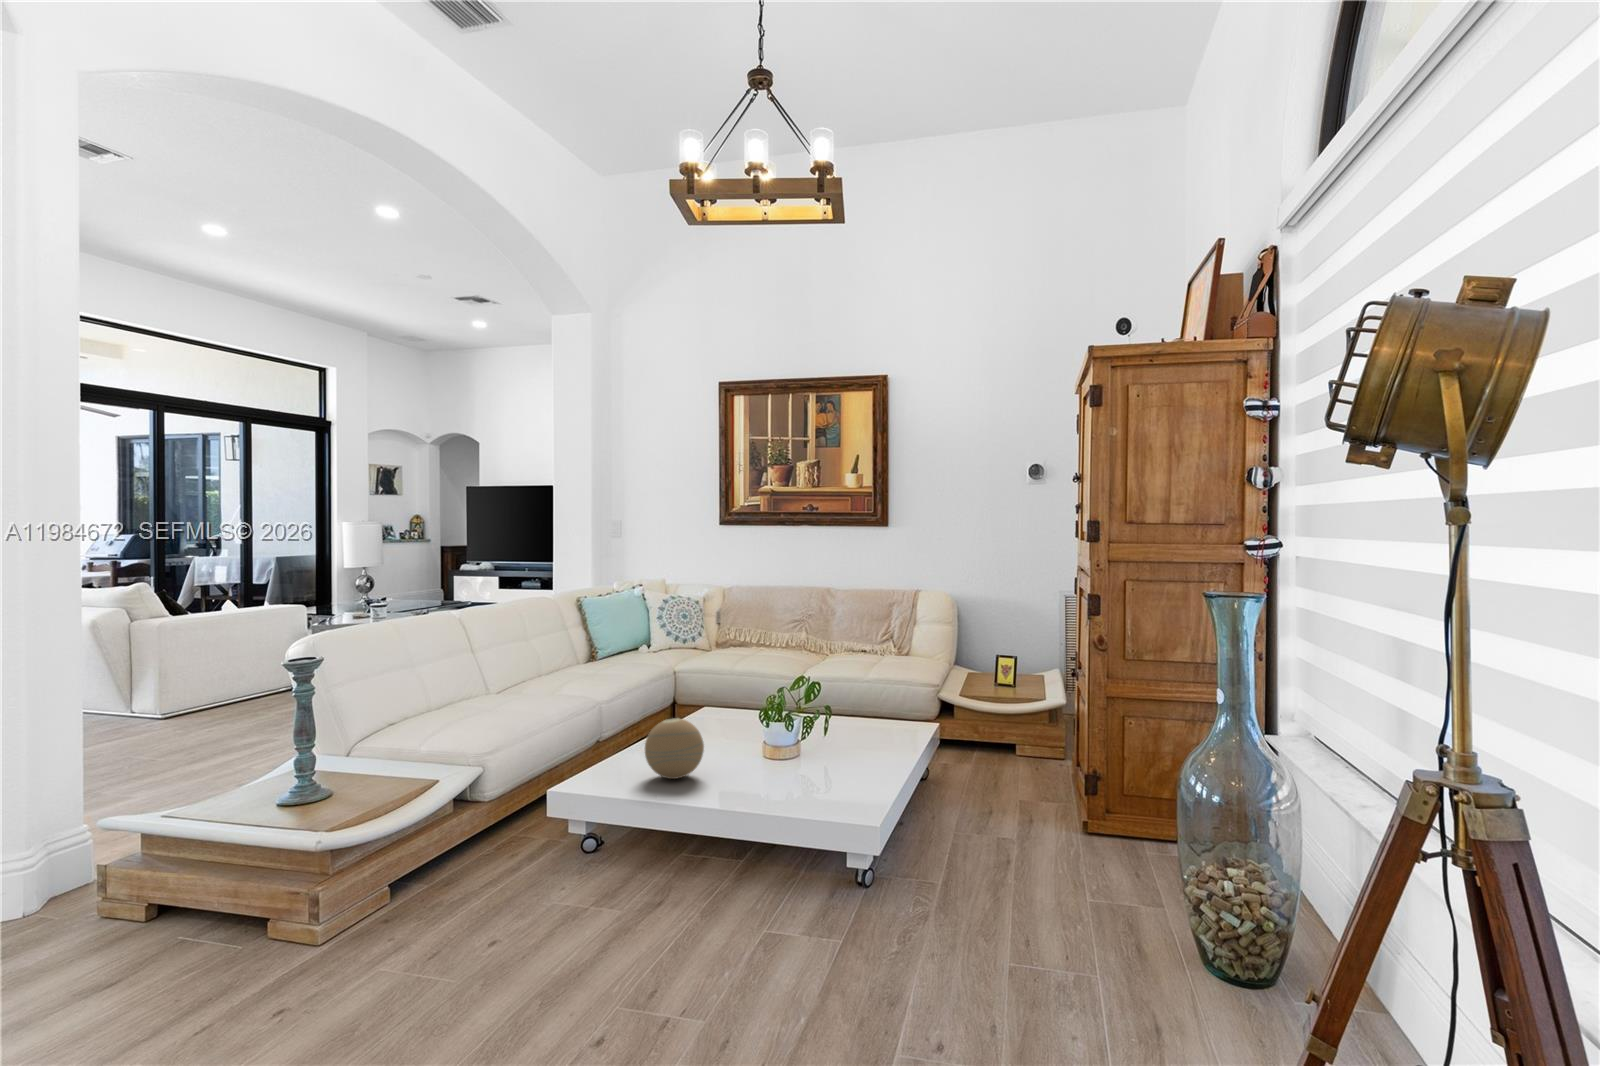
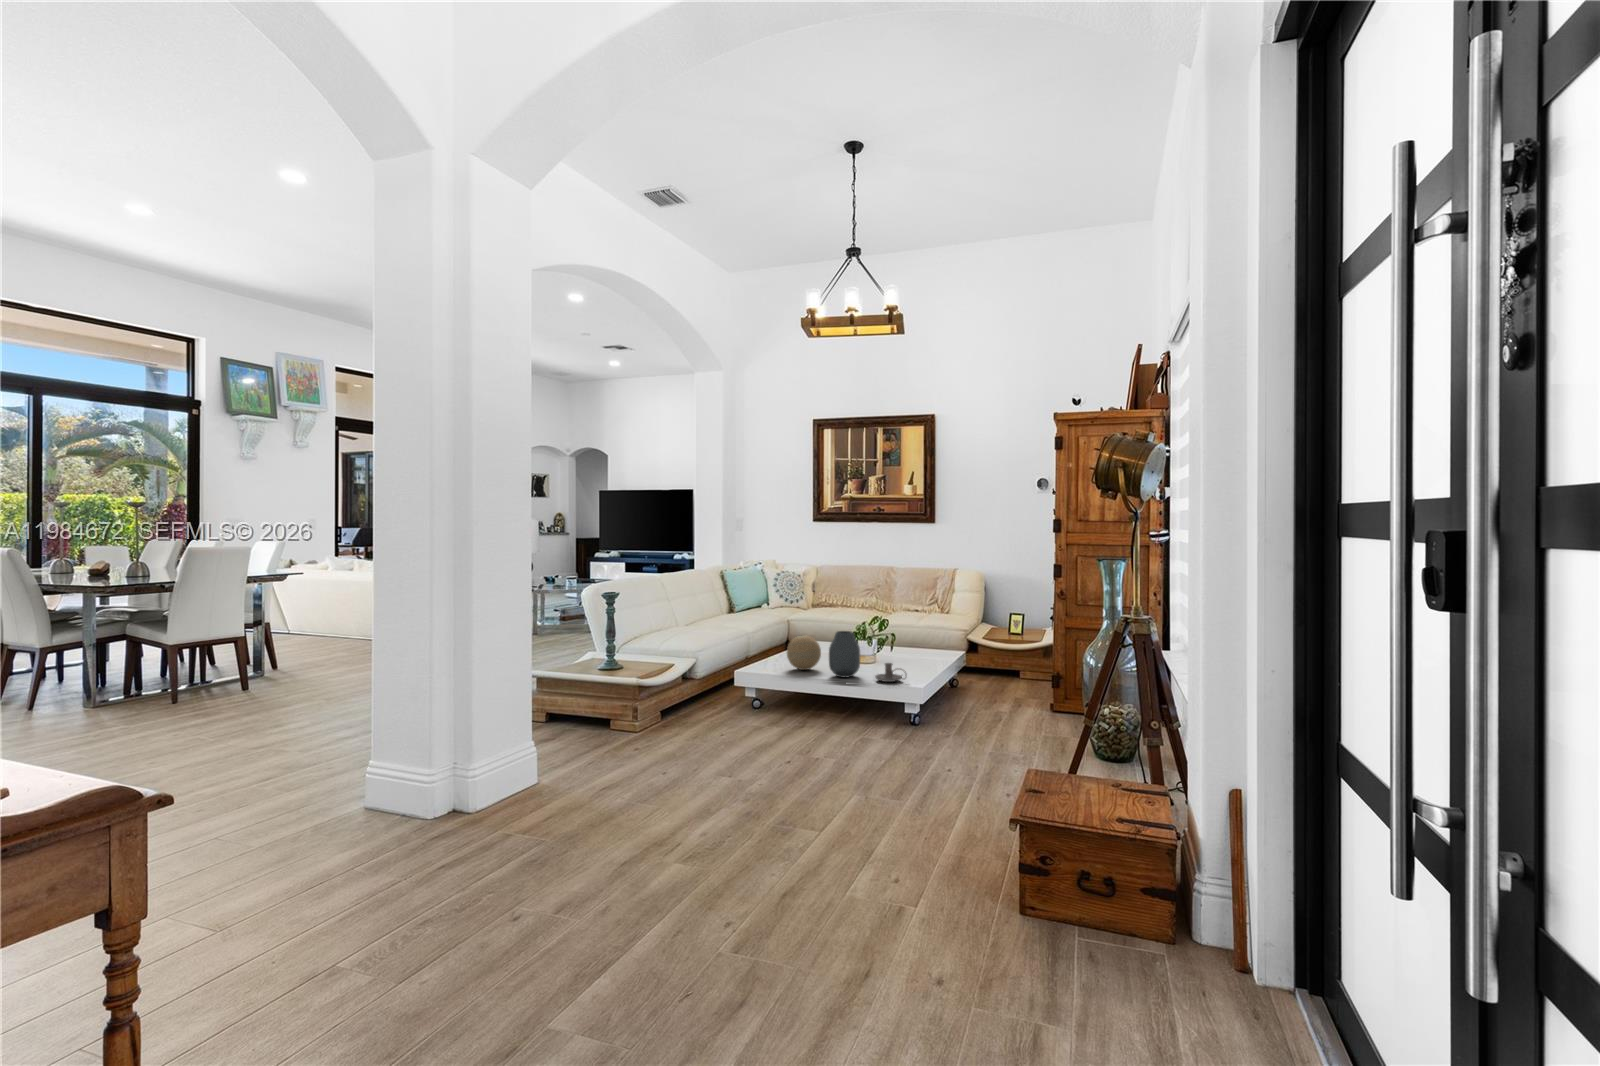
vase: none [713,714,768,798] -> present [829,631,860,677]
candle holder: none [793,773,849,809] -> present [875,663,906,682]

